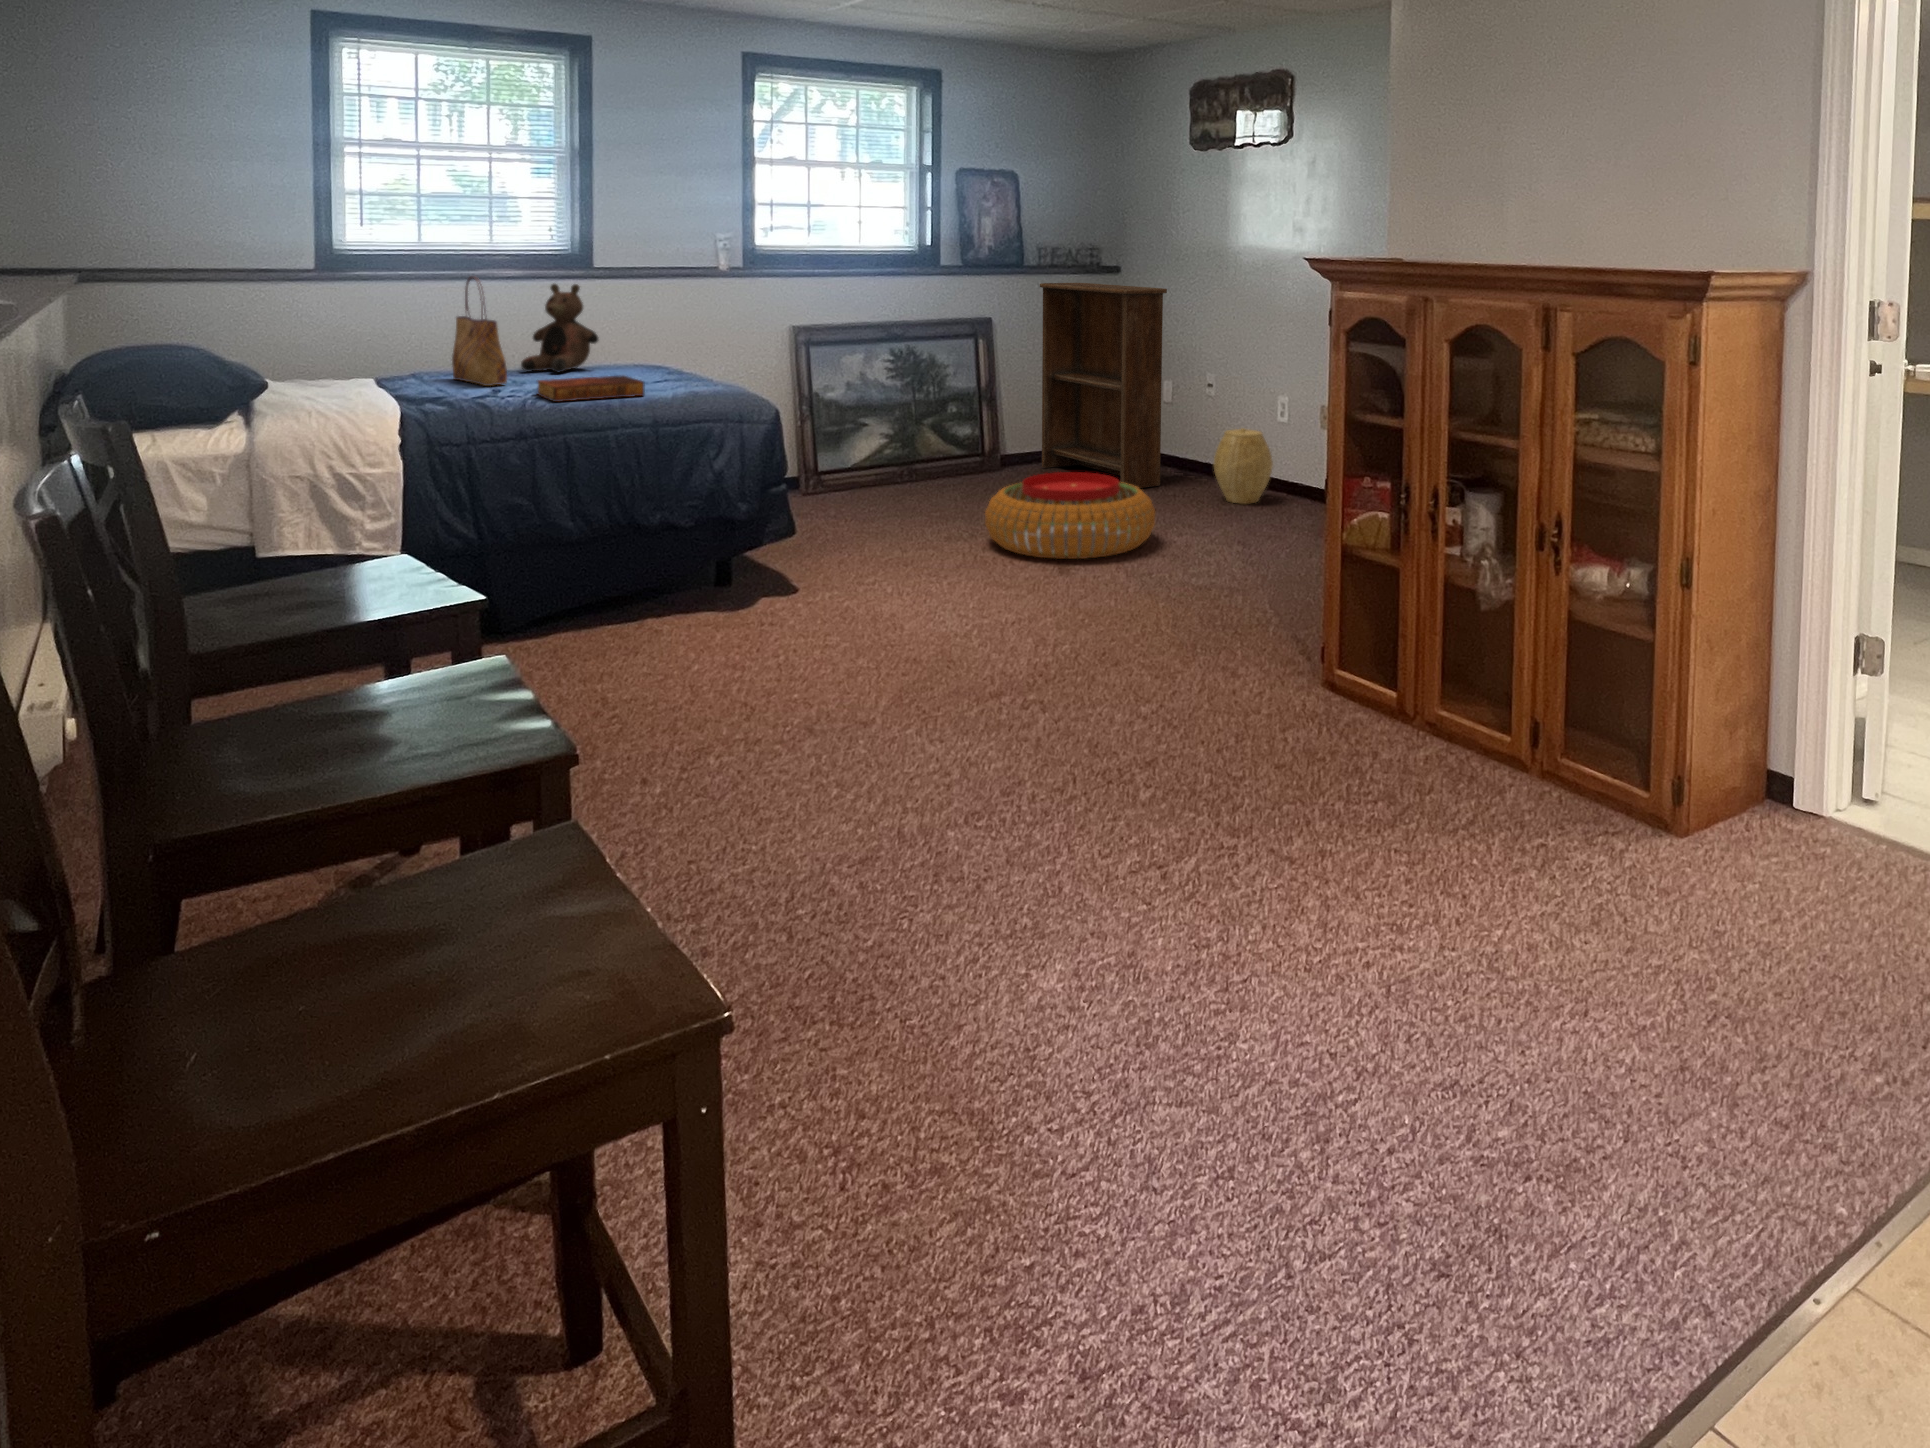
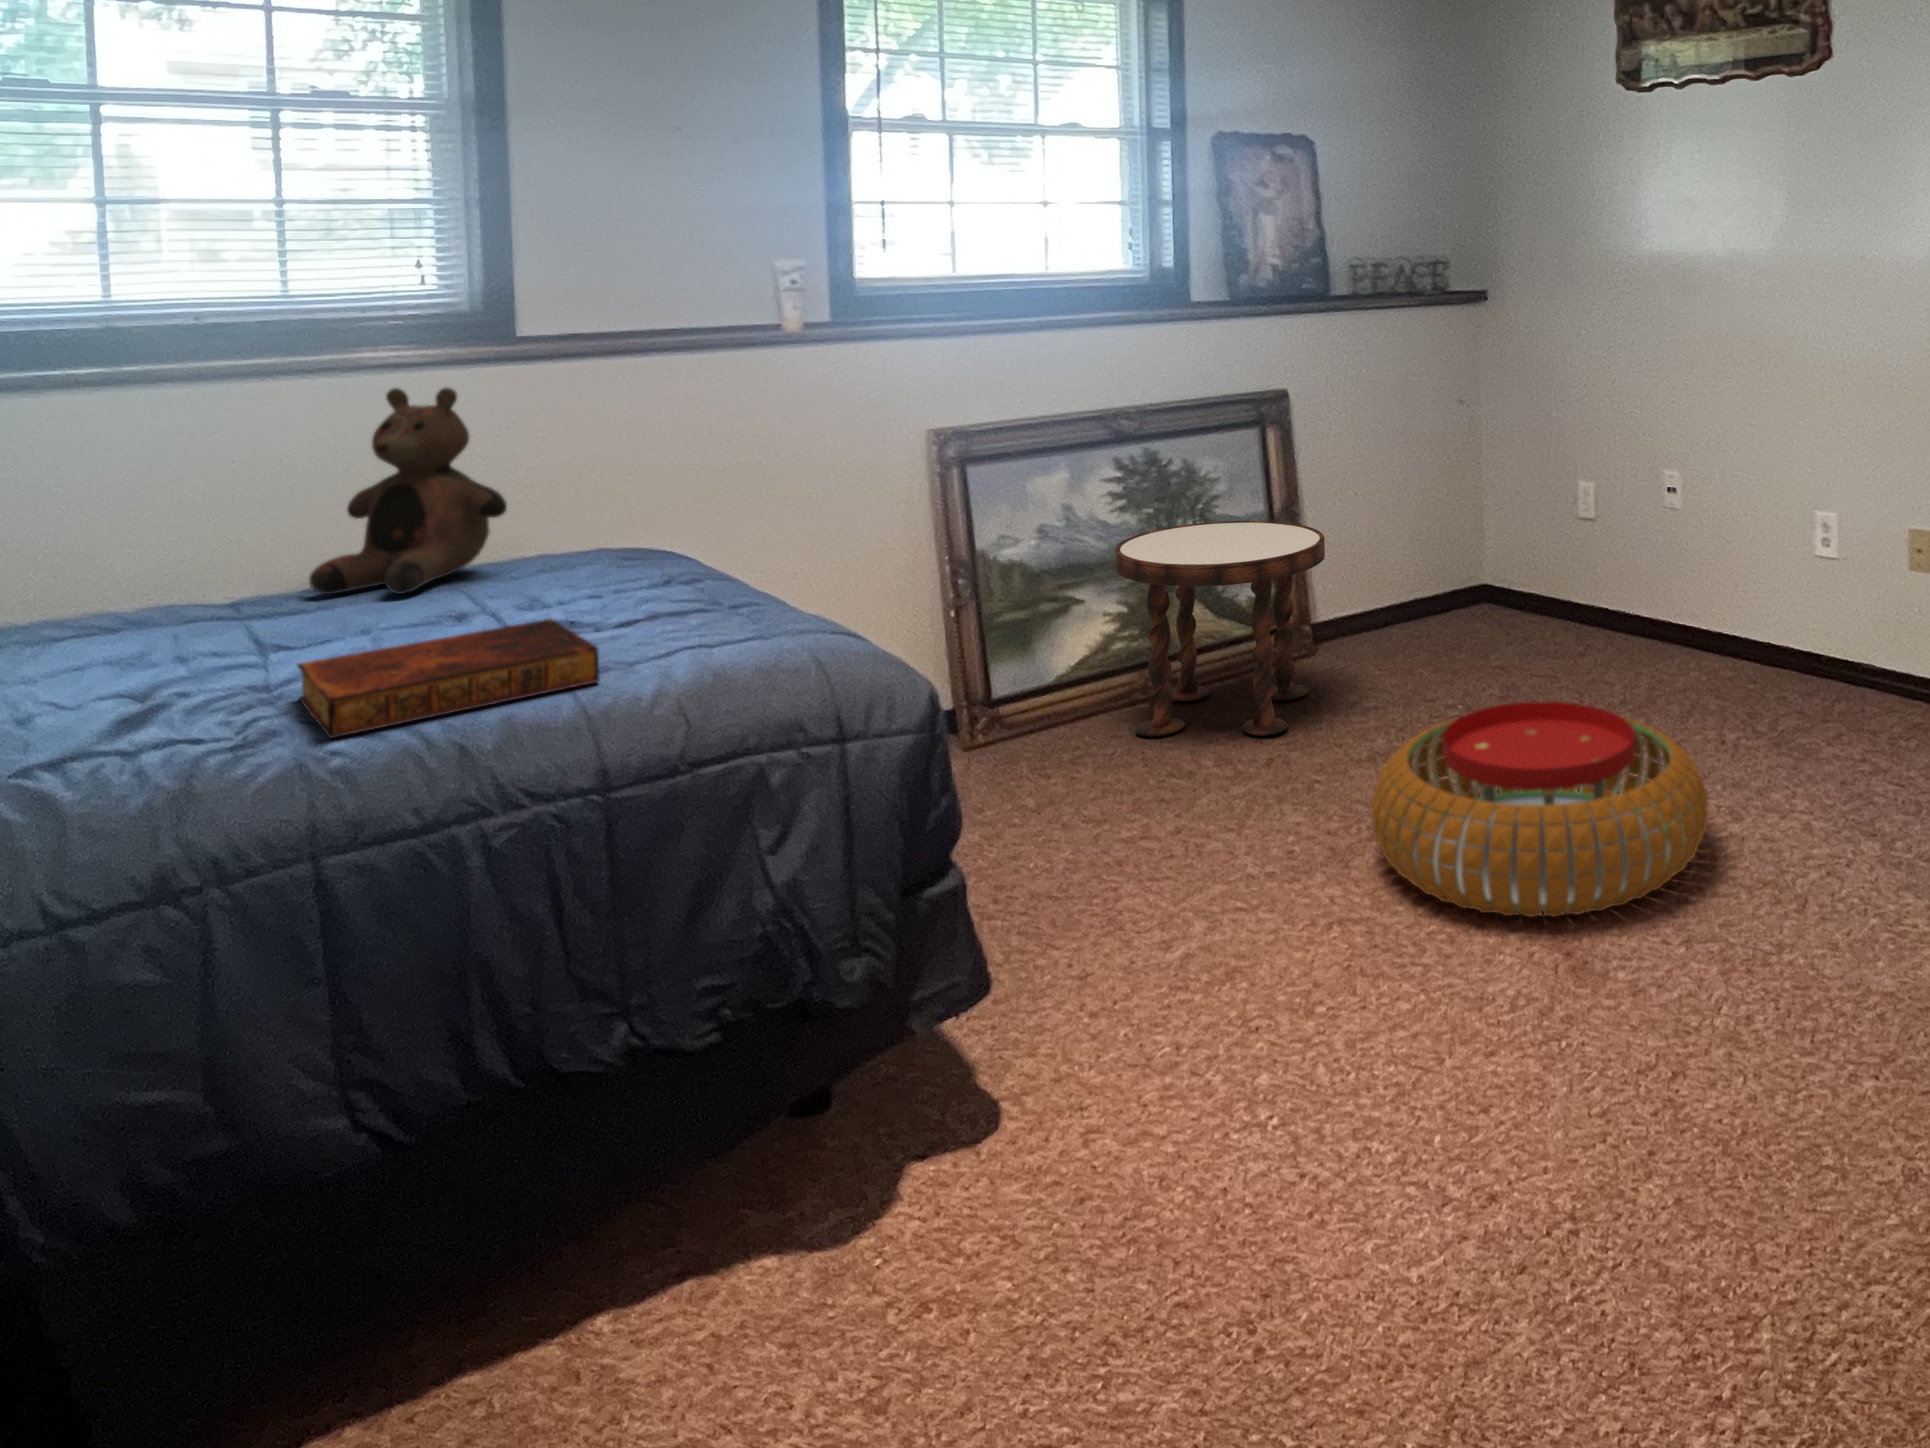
tote bag: present [452,276,507,386] -> none [101,393,240,670]
bookshelf: present [1040,283,1167,488] -> none [1363,323,1603,687]
side table: none [885,388,999,498] -> present [1115,521,1325,737]
woven basket: present [1214,428,1273,504] -> none [1711,571,1814,705]

